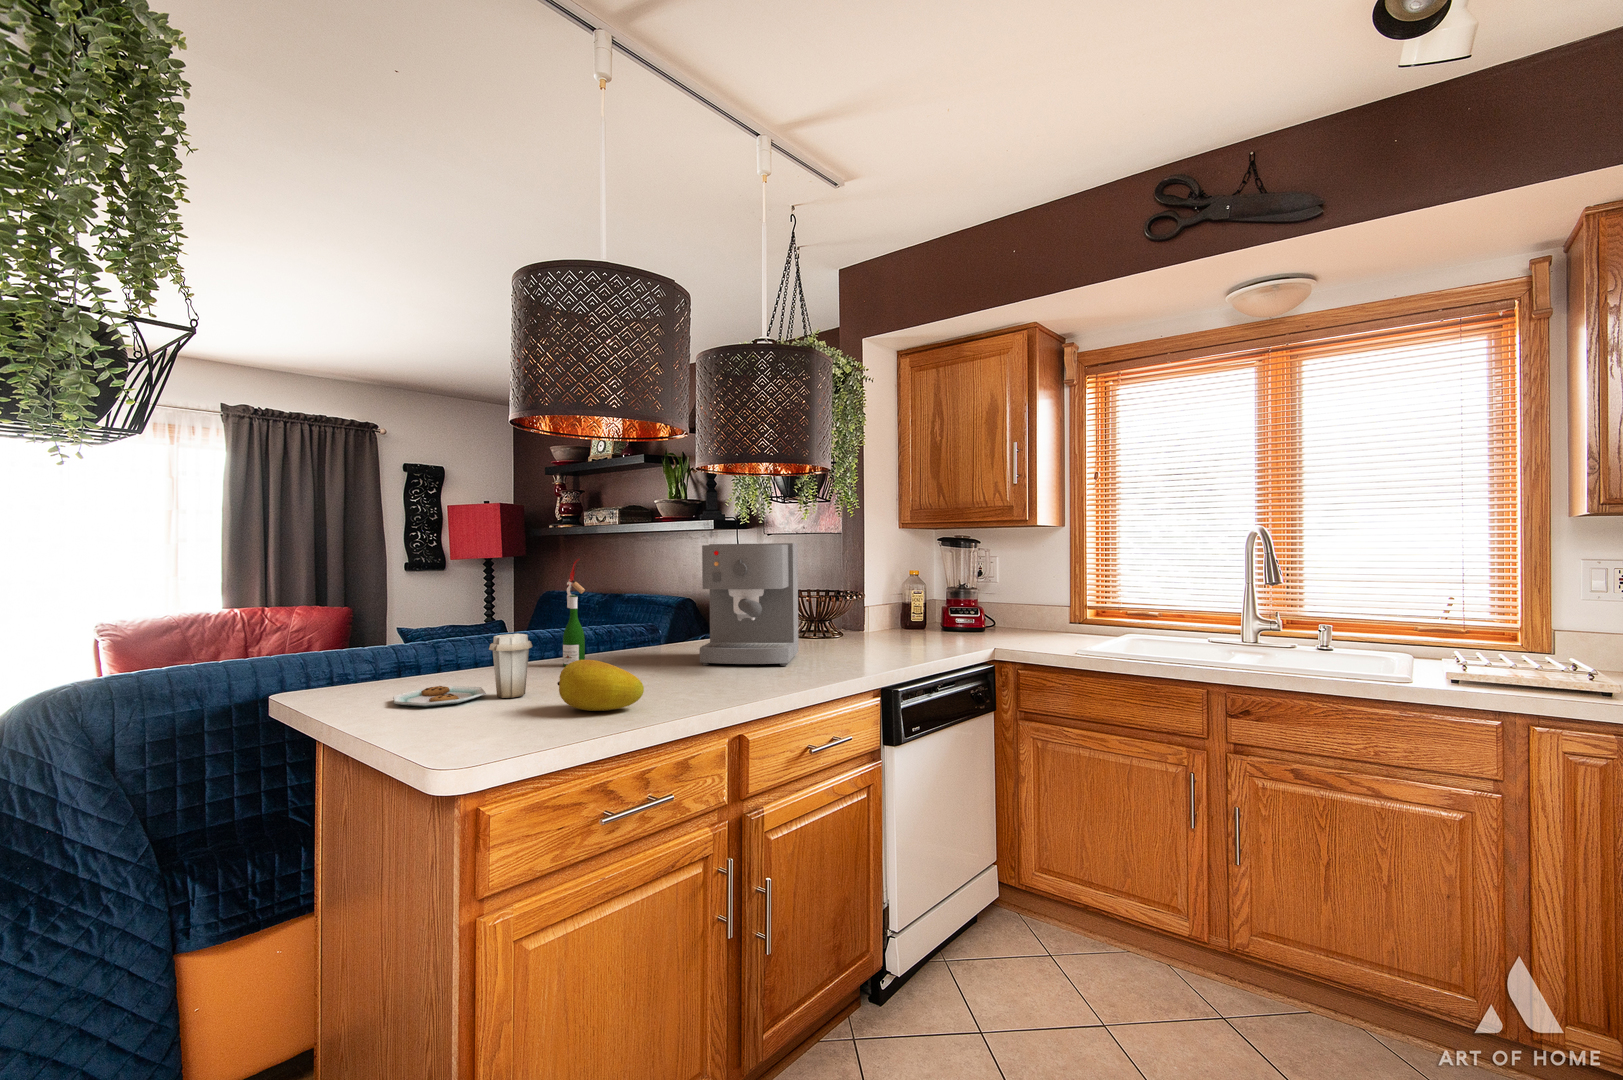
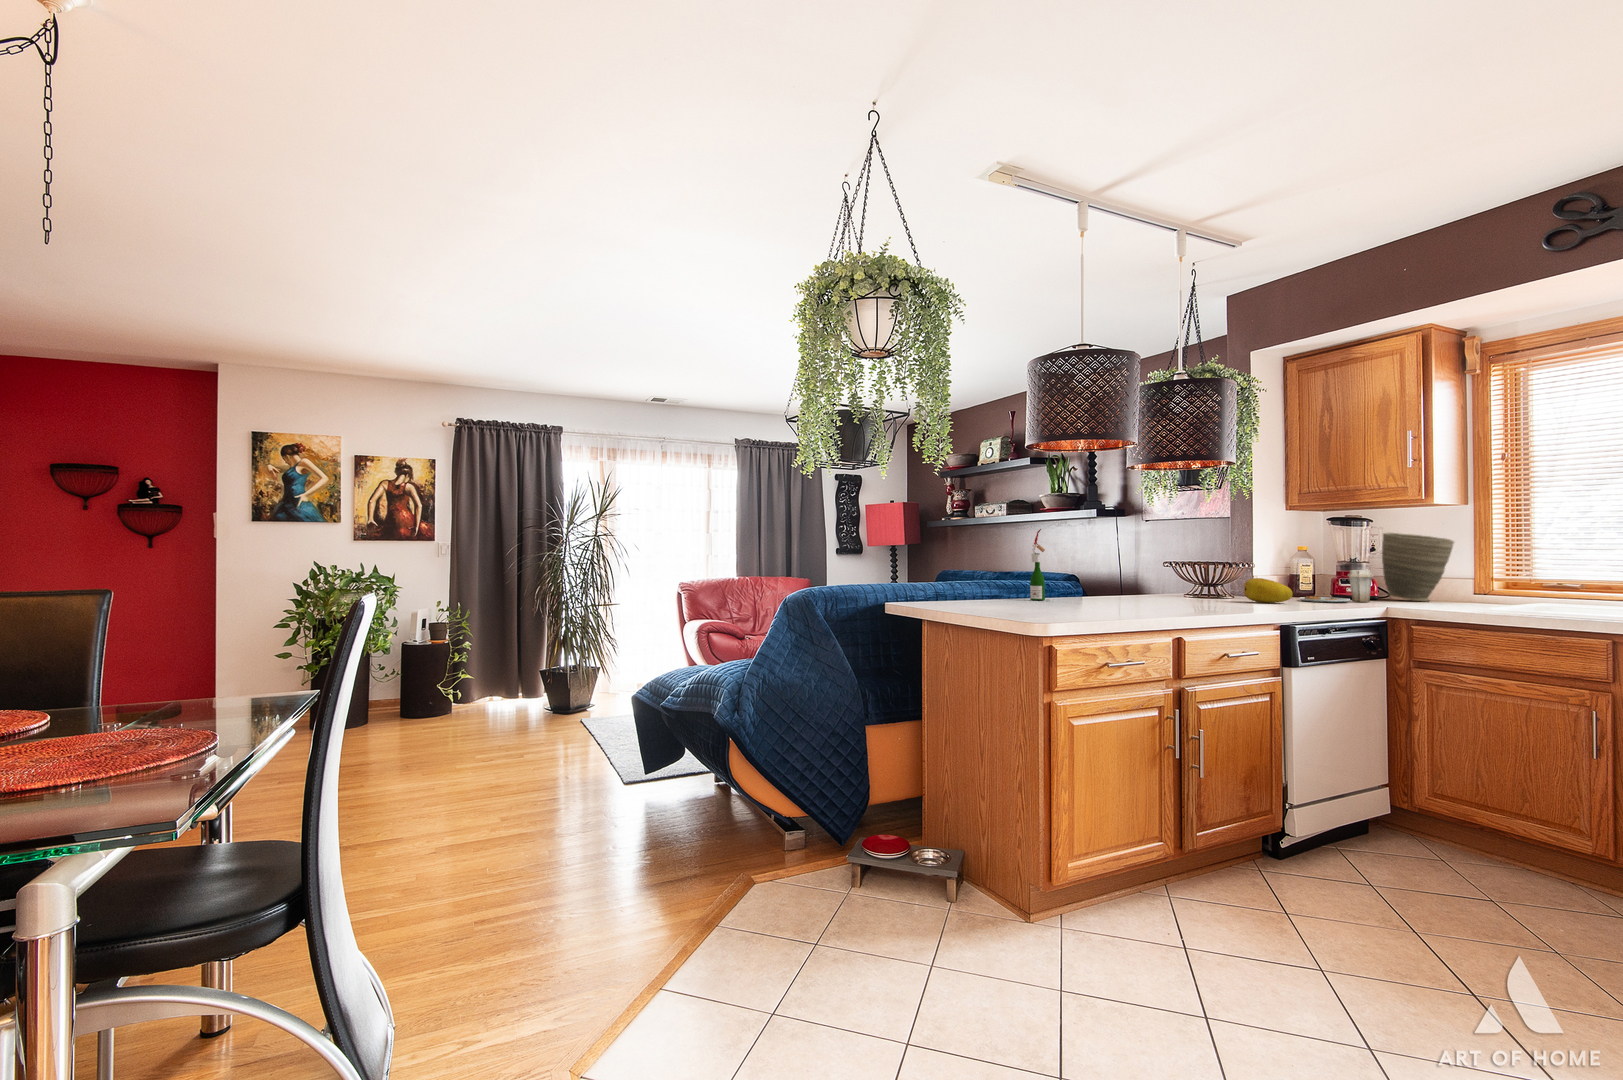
coffee maker: present [700,543,799,666] -> none [1129,517,1203,605]
vase: none [991,557,1056,636] -> present [1382,533,1454,601]
plate: present [393,633,533,707] -> present [1299,569,1374,603]
fruit: present [557,660,644,711] -> present [1244,578,1293,603]

